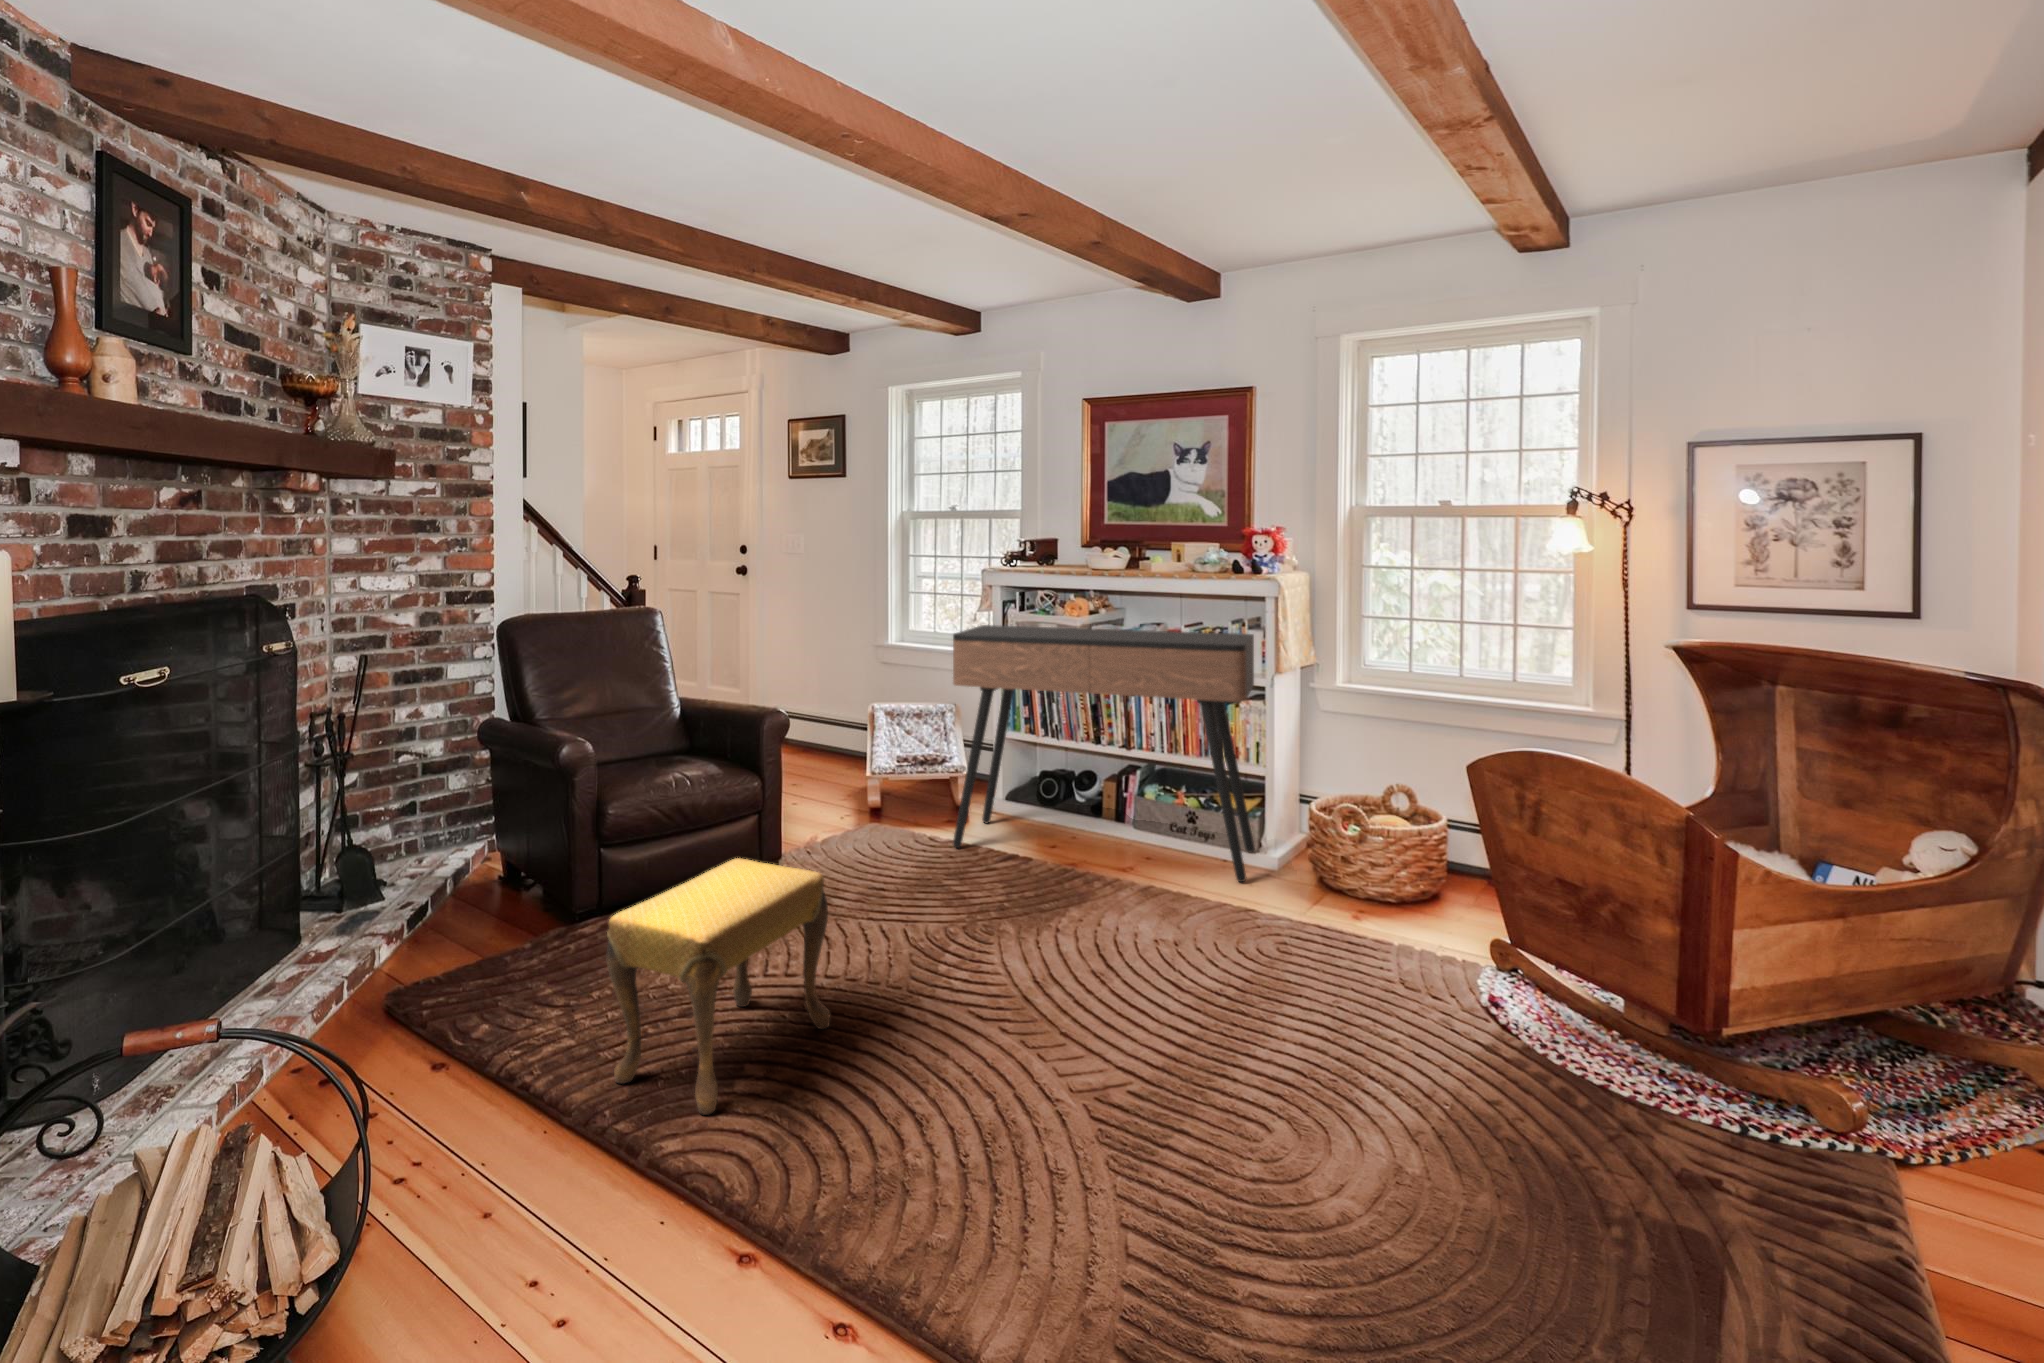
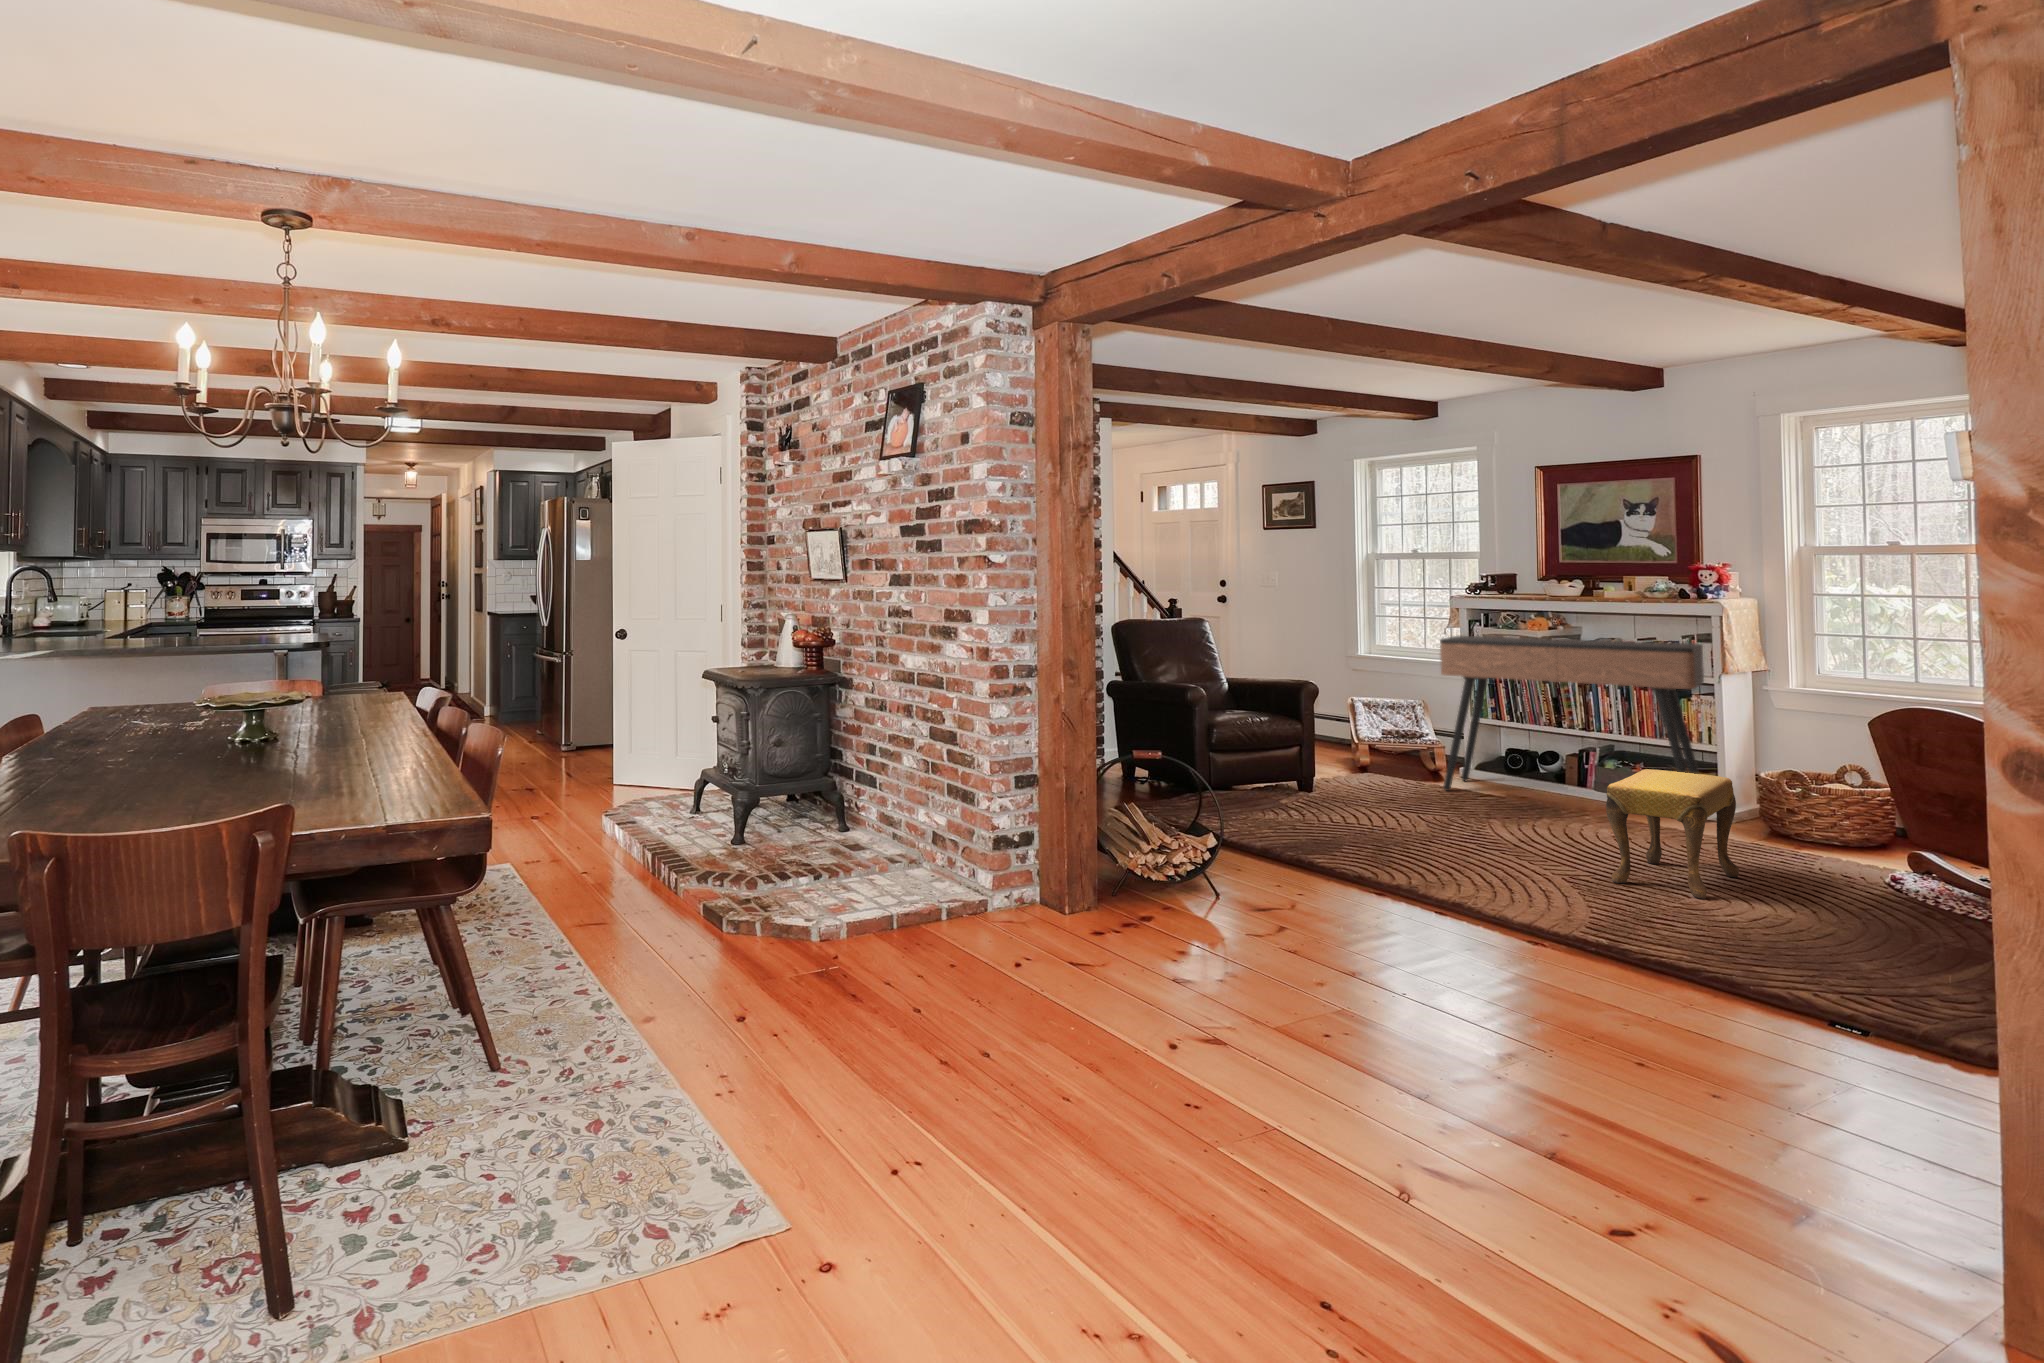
footstool: present [607,858,830,1115] -> present [1606,769,1739,899]

